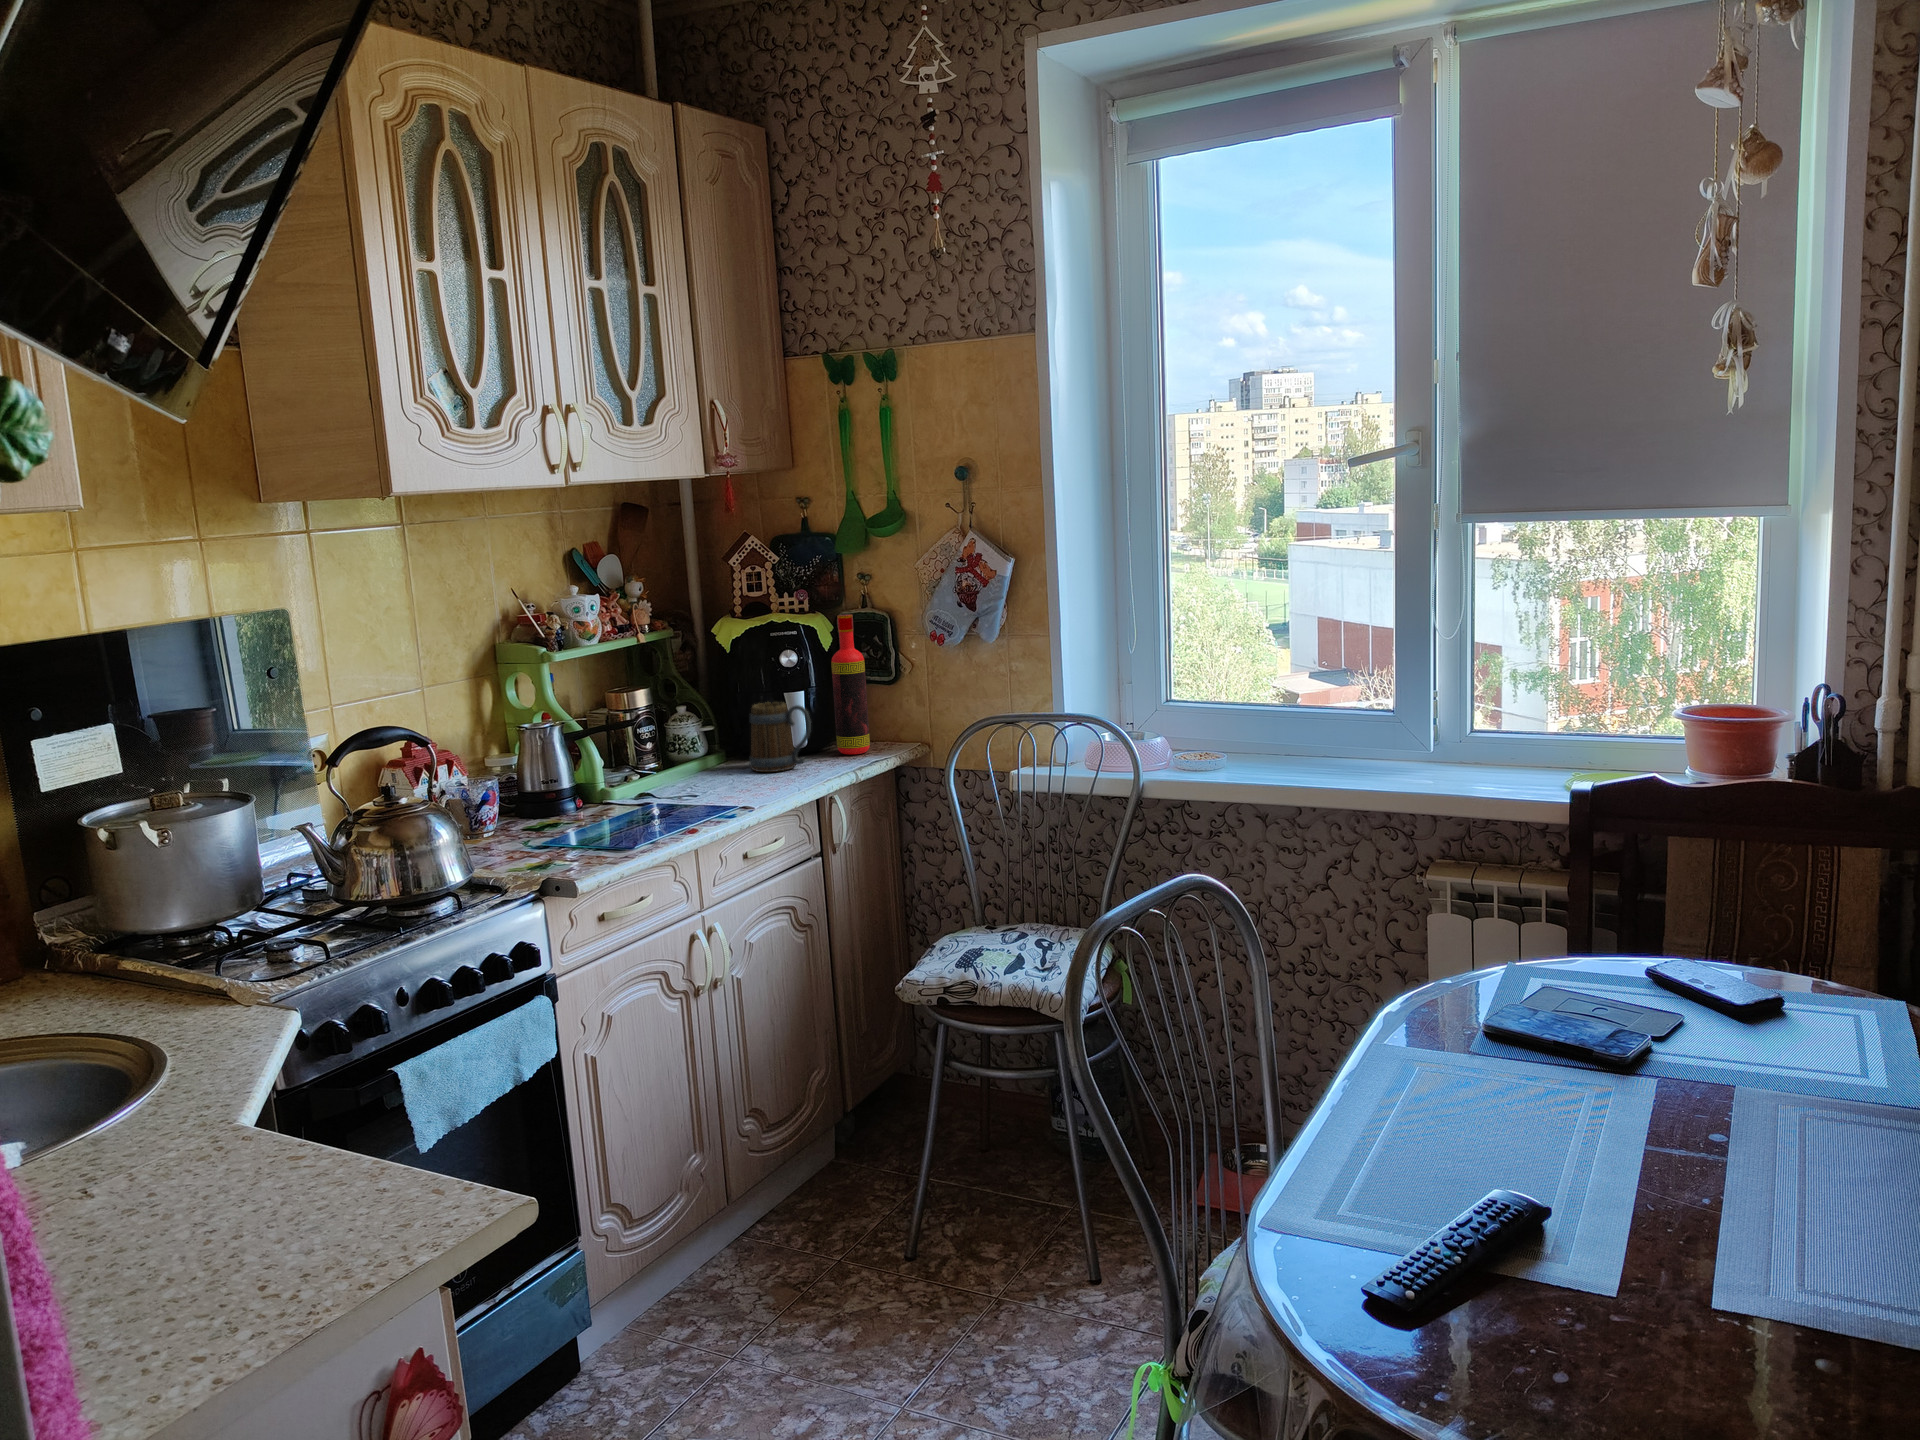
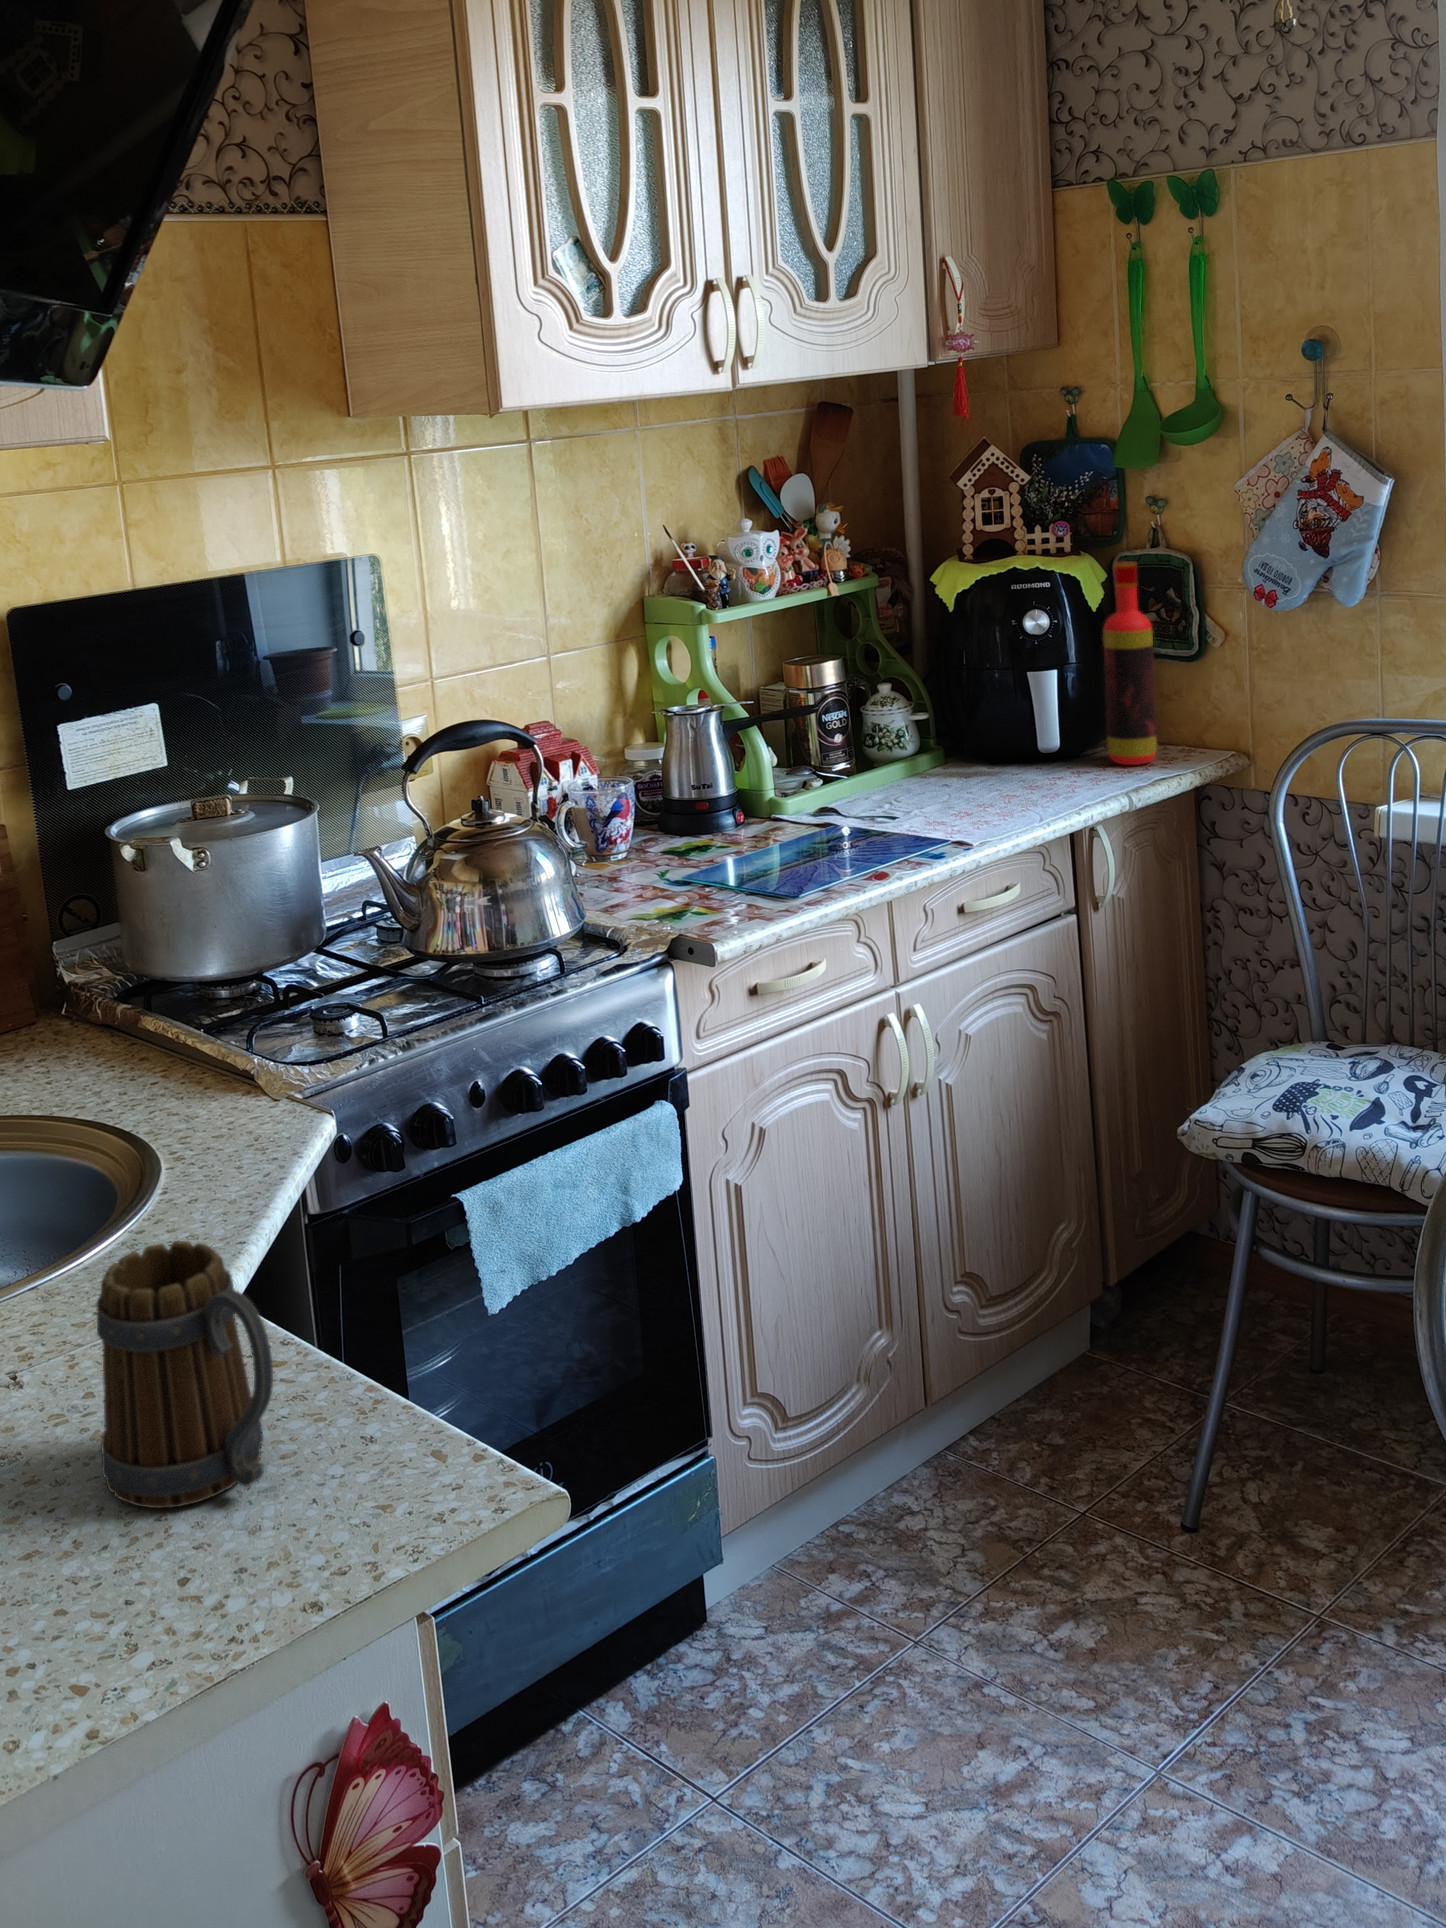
mug: present [750,702,811,772] -> present [97,1241,273,1508]

